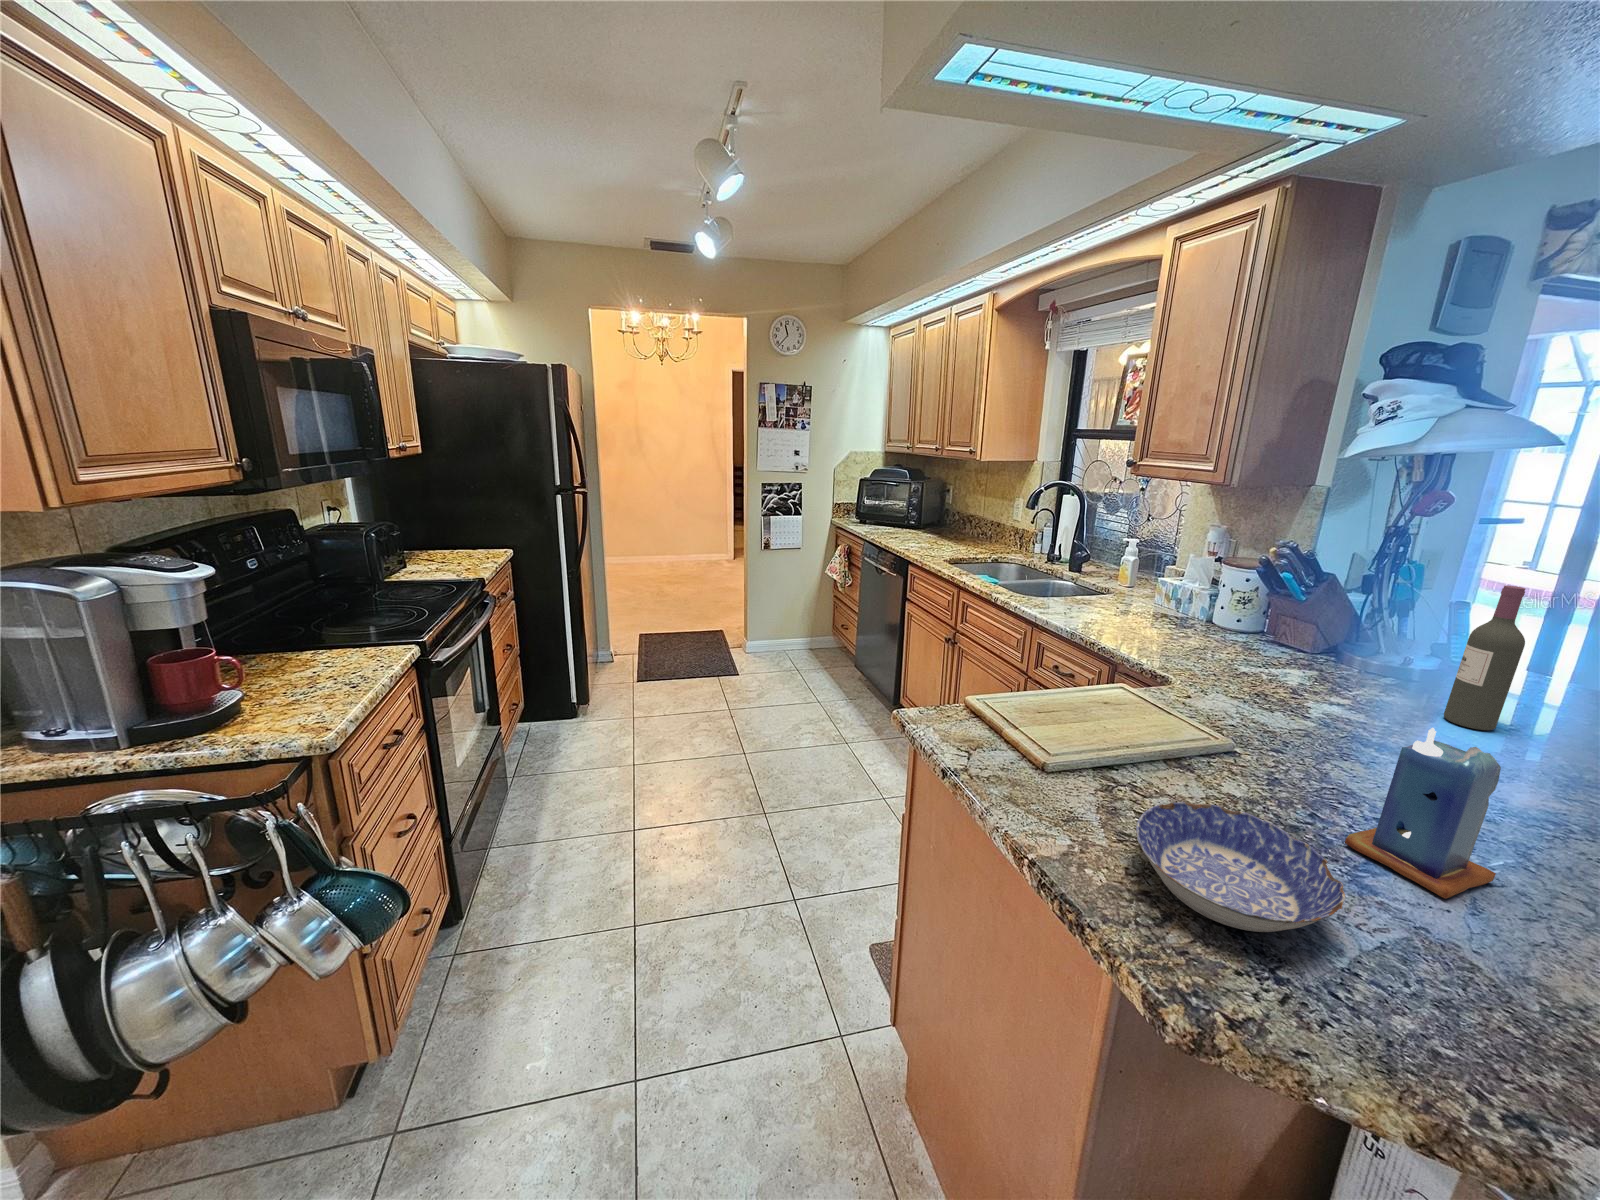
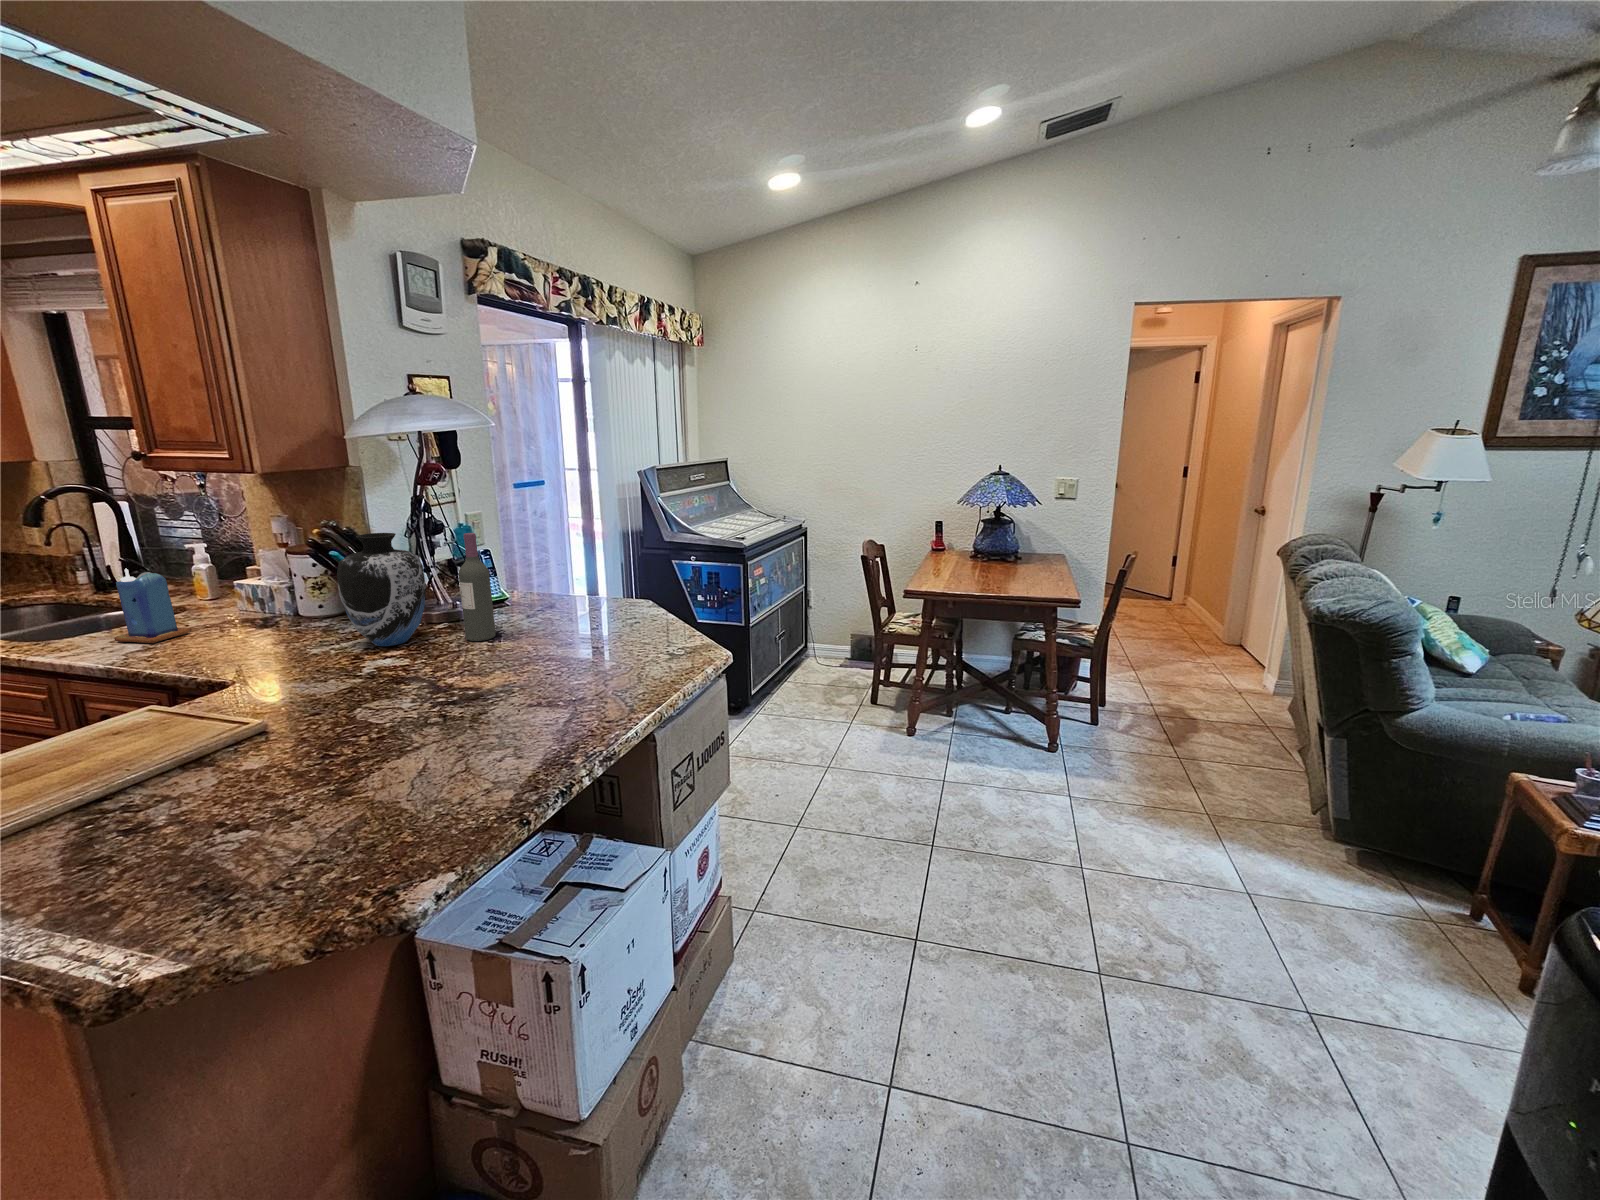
vase: none [1293,562,1412,694] -> present [337,533,426,646]
candle: present [1345,728,1501,899] -> present [114,569,192,643]
bowl: present [1136,802,1345,932] -> none [61,778,290,894]

